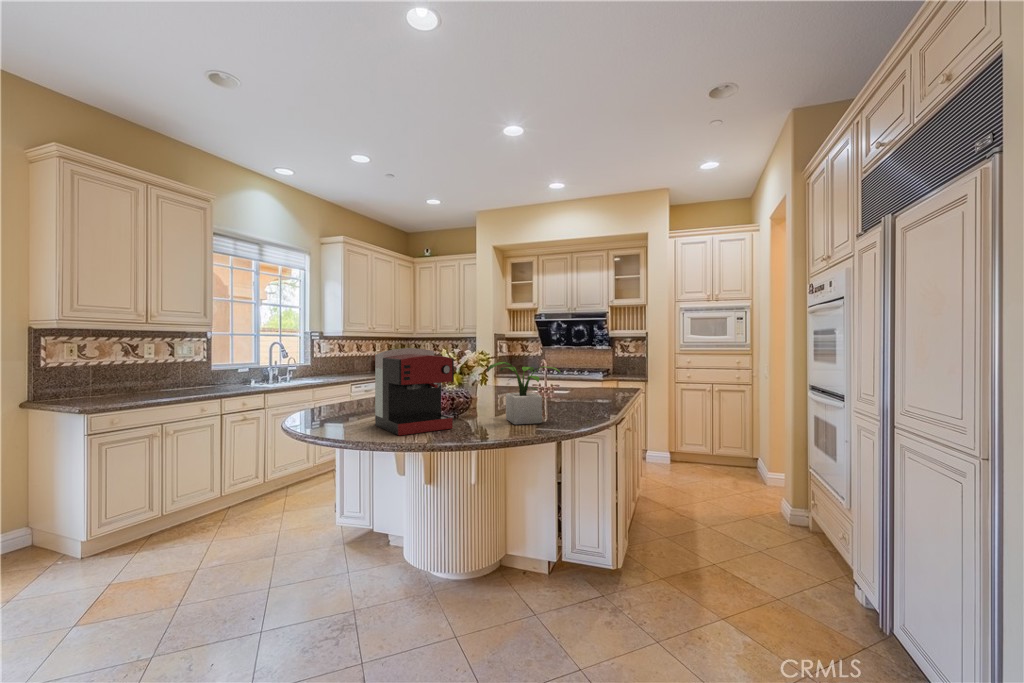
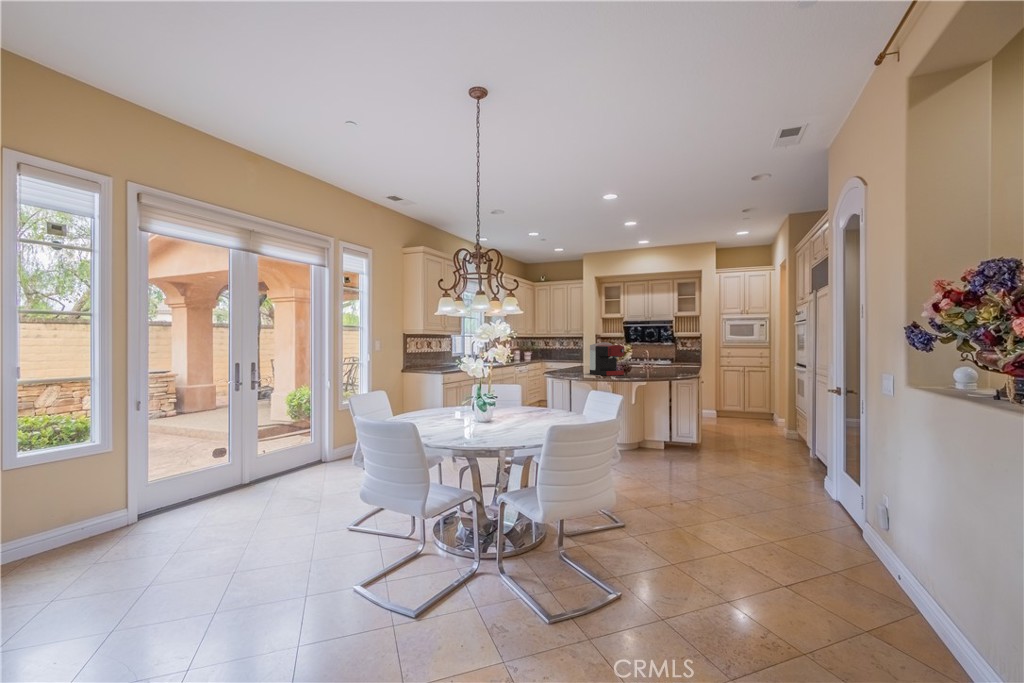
potted plant: present [488,362,560,425] -> none [637,348,667,374]

